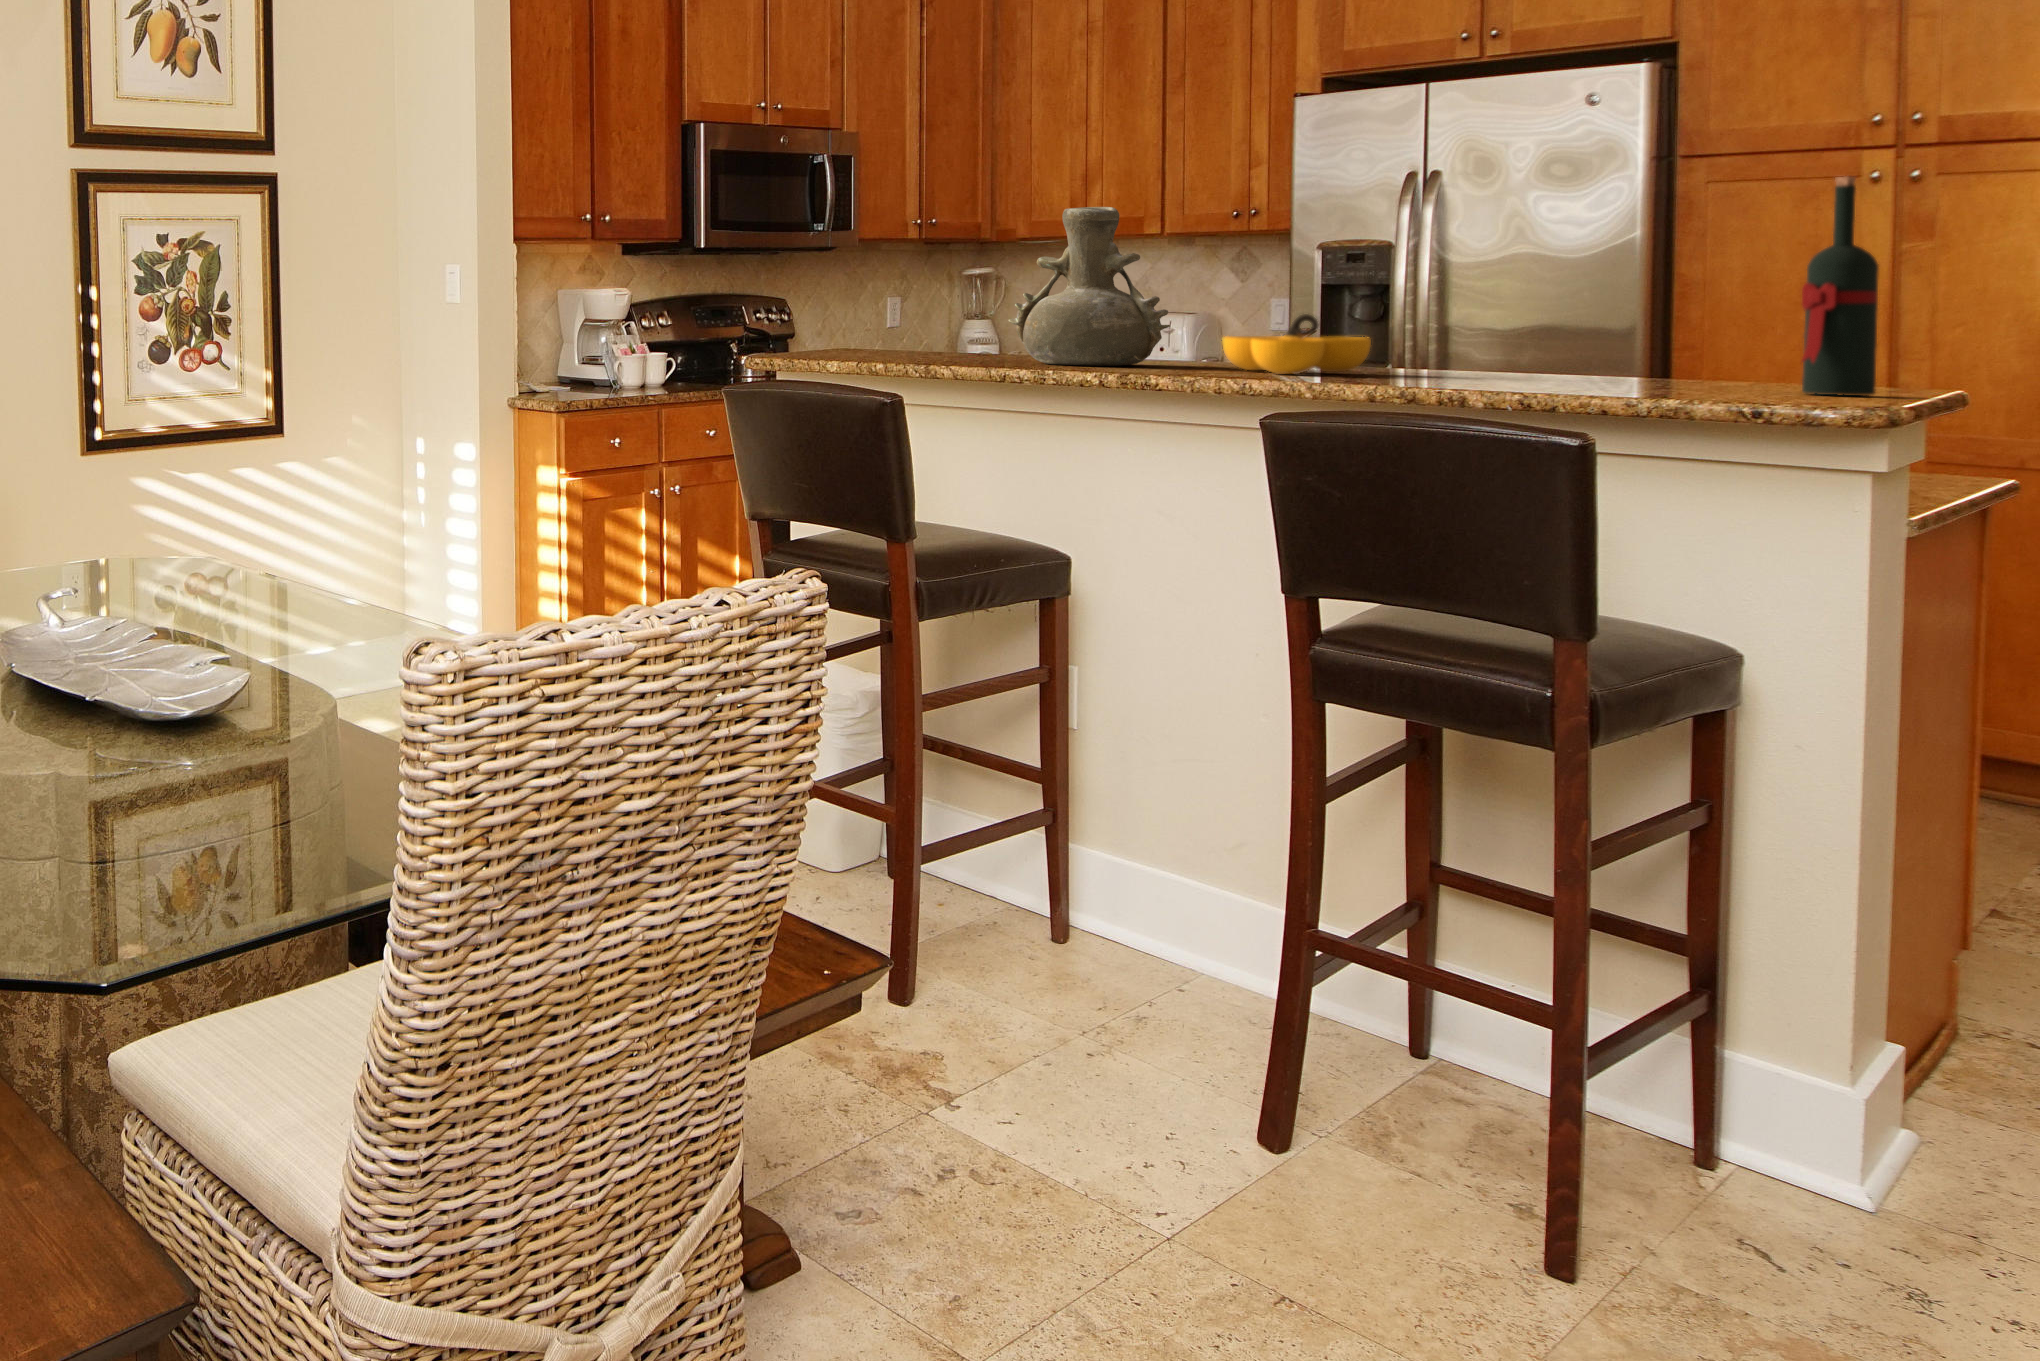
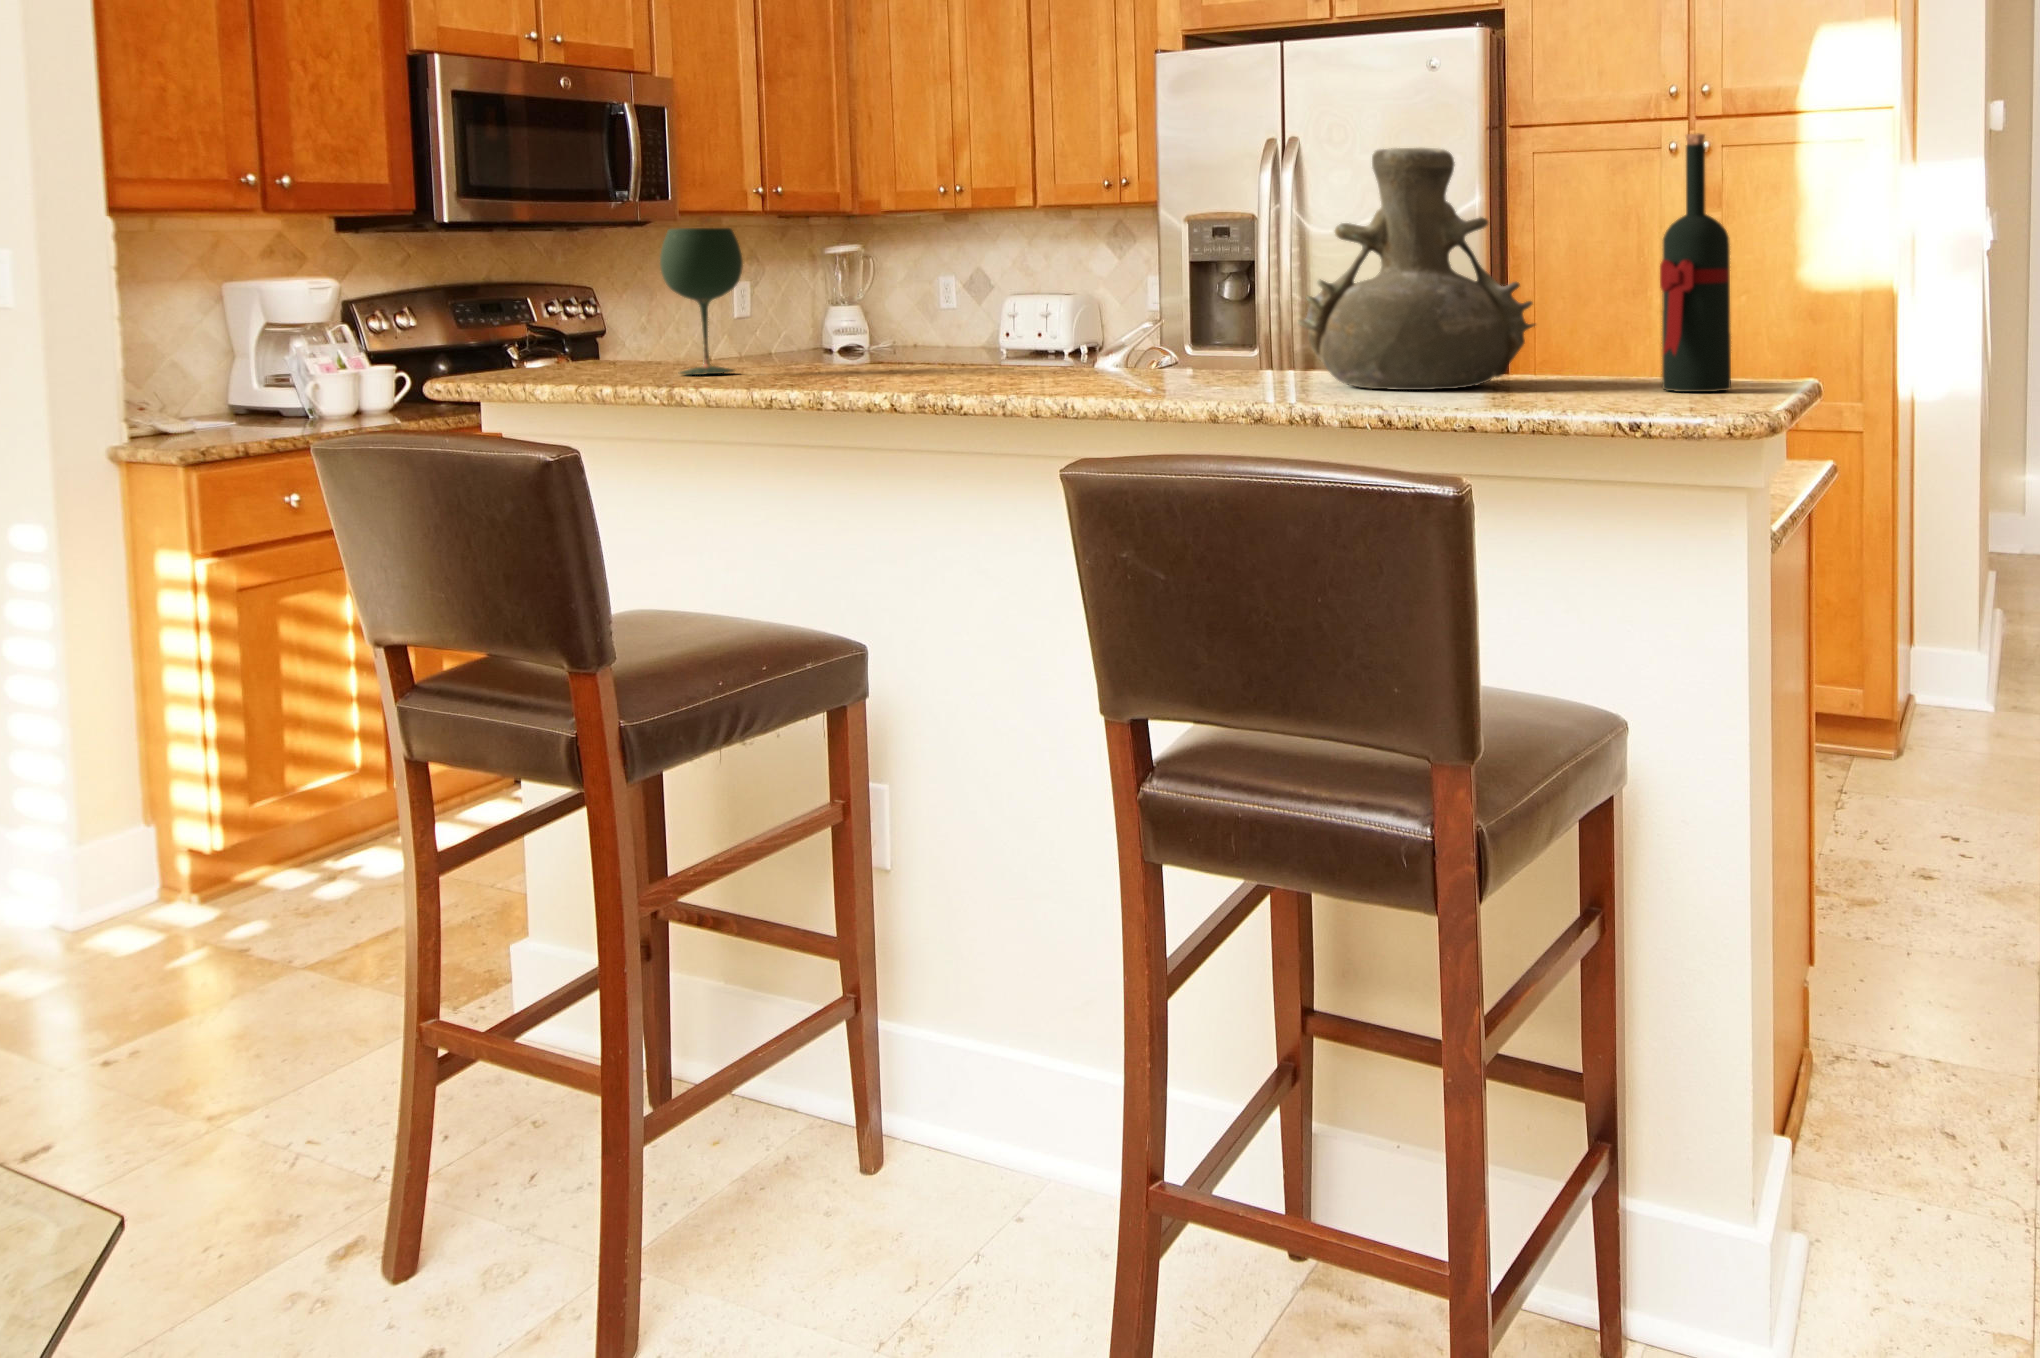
vase: present [1009,207,1170,366] -> present [1297,148,1535,390]
wine glass: none [918,252,976,357] -> present [660,228,743,375]
decorative bowl: present [1222,314,1371,374] -> none [1044,306,1218,387]

